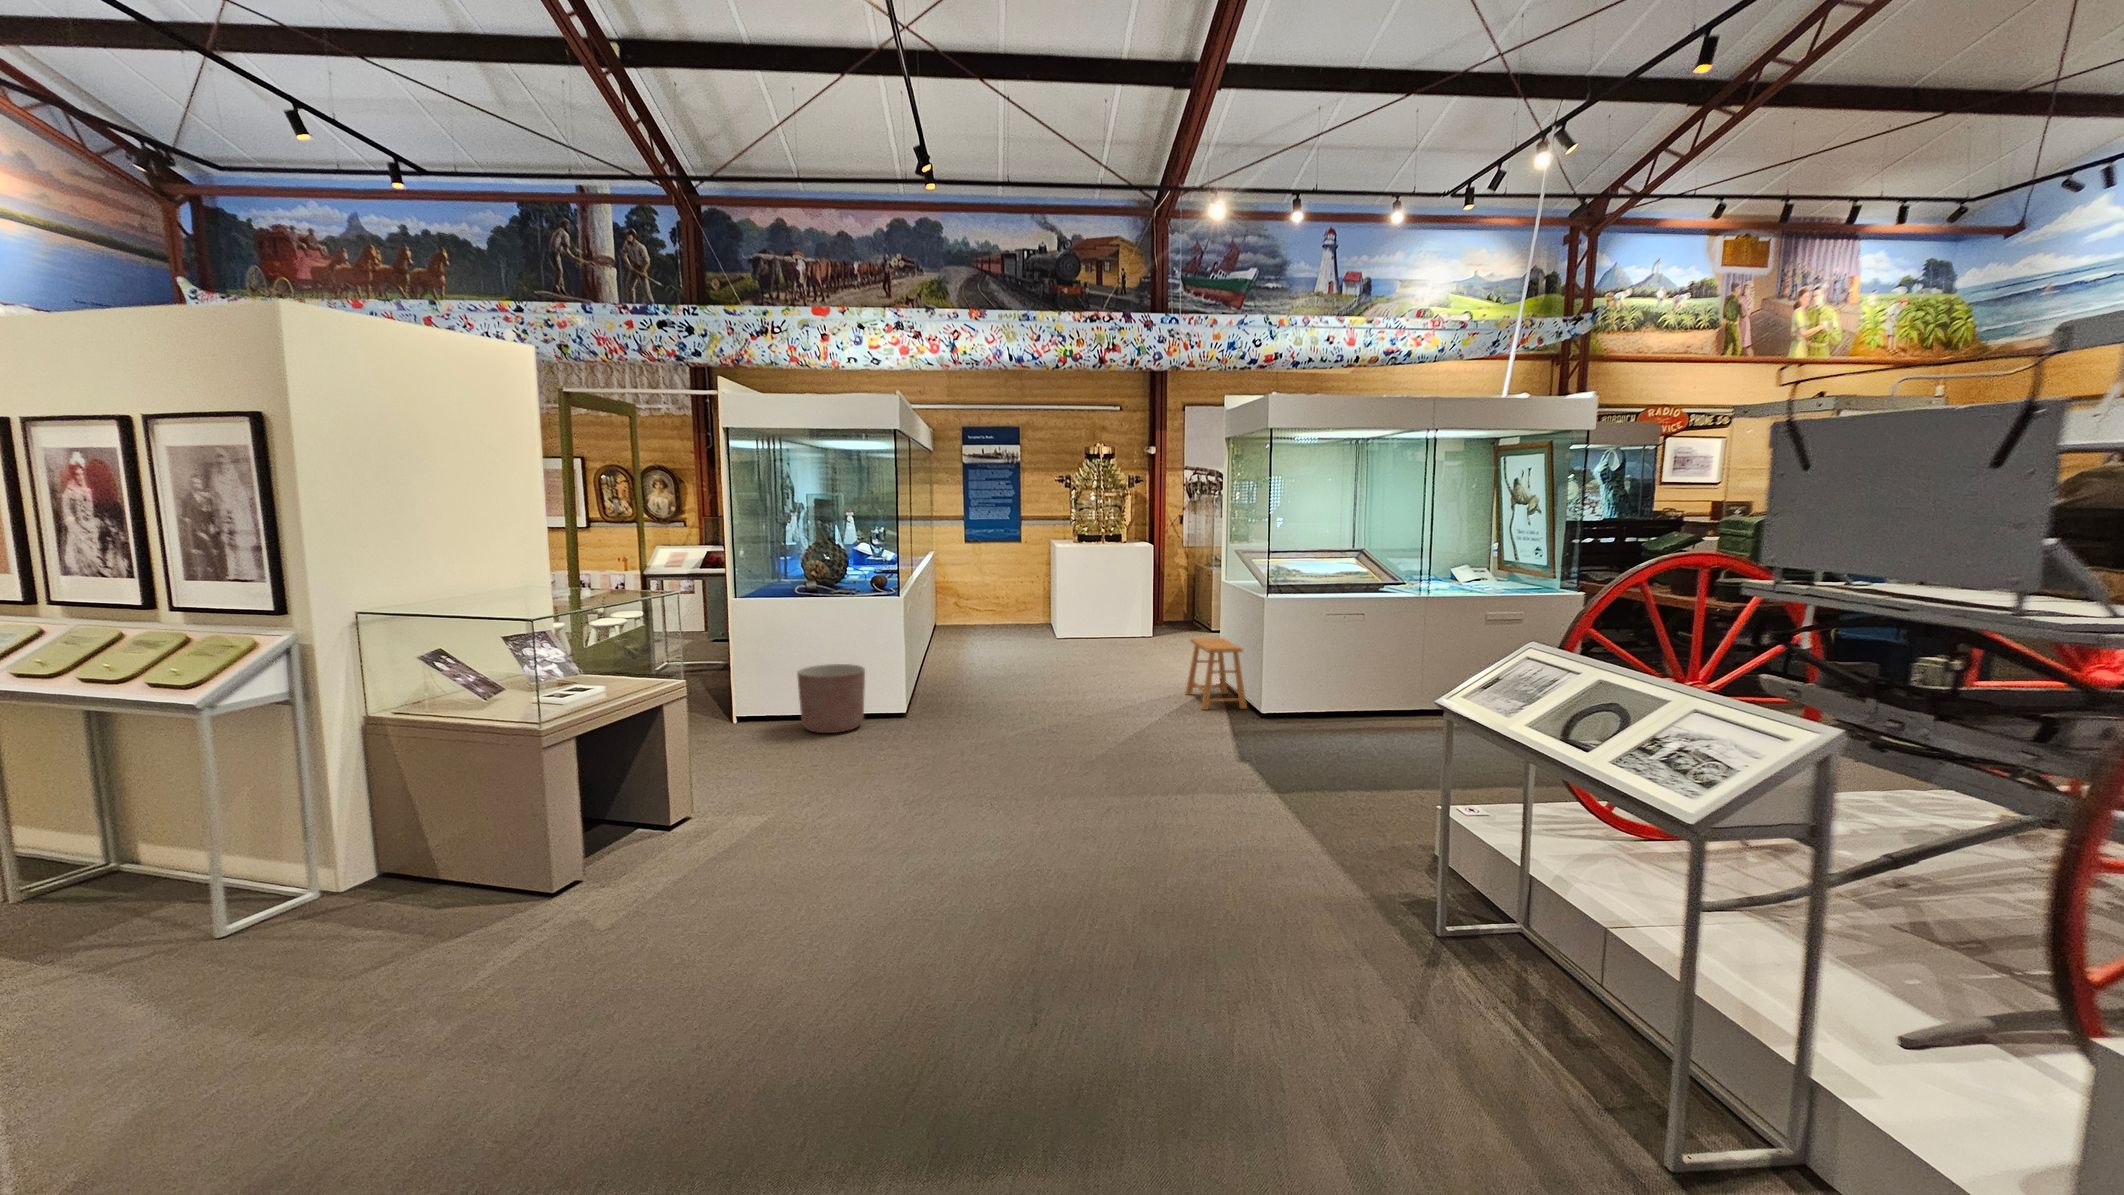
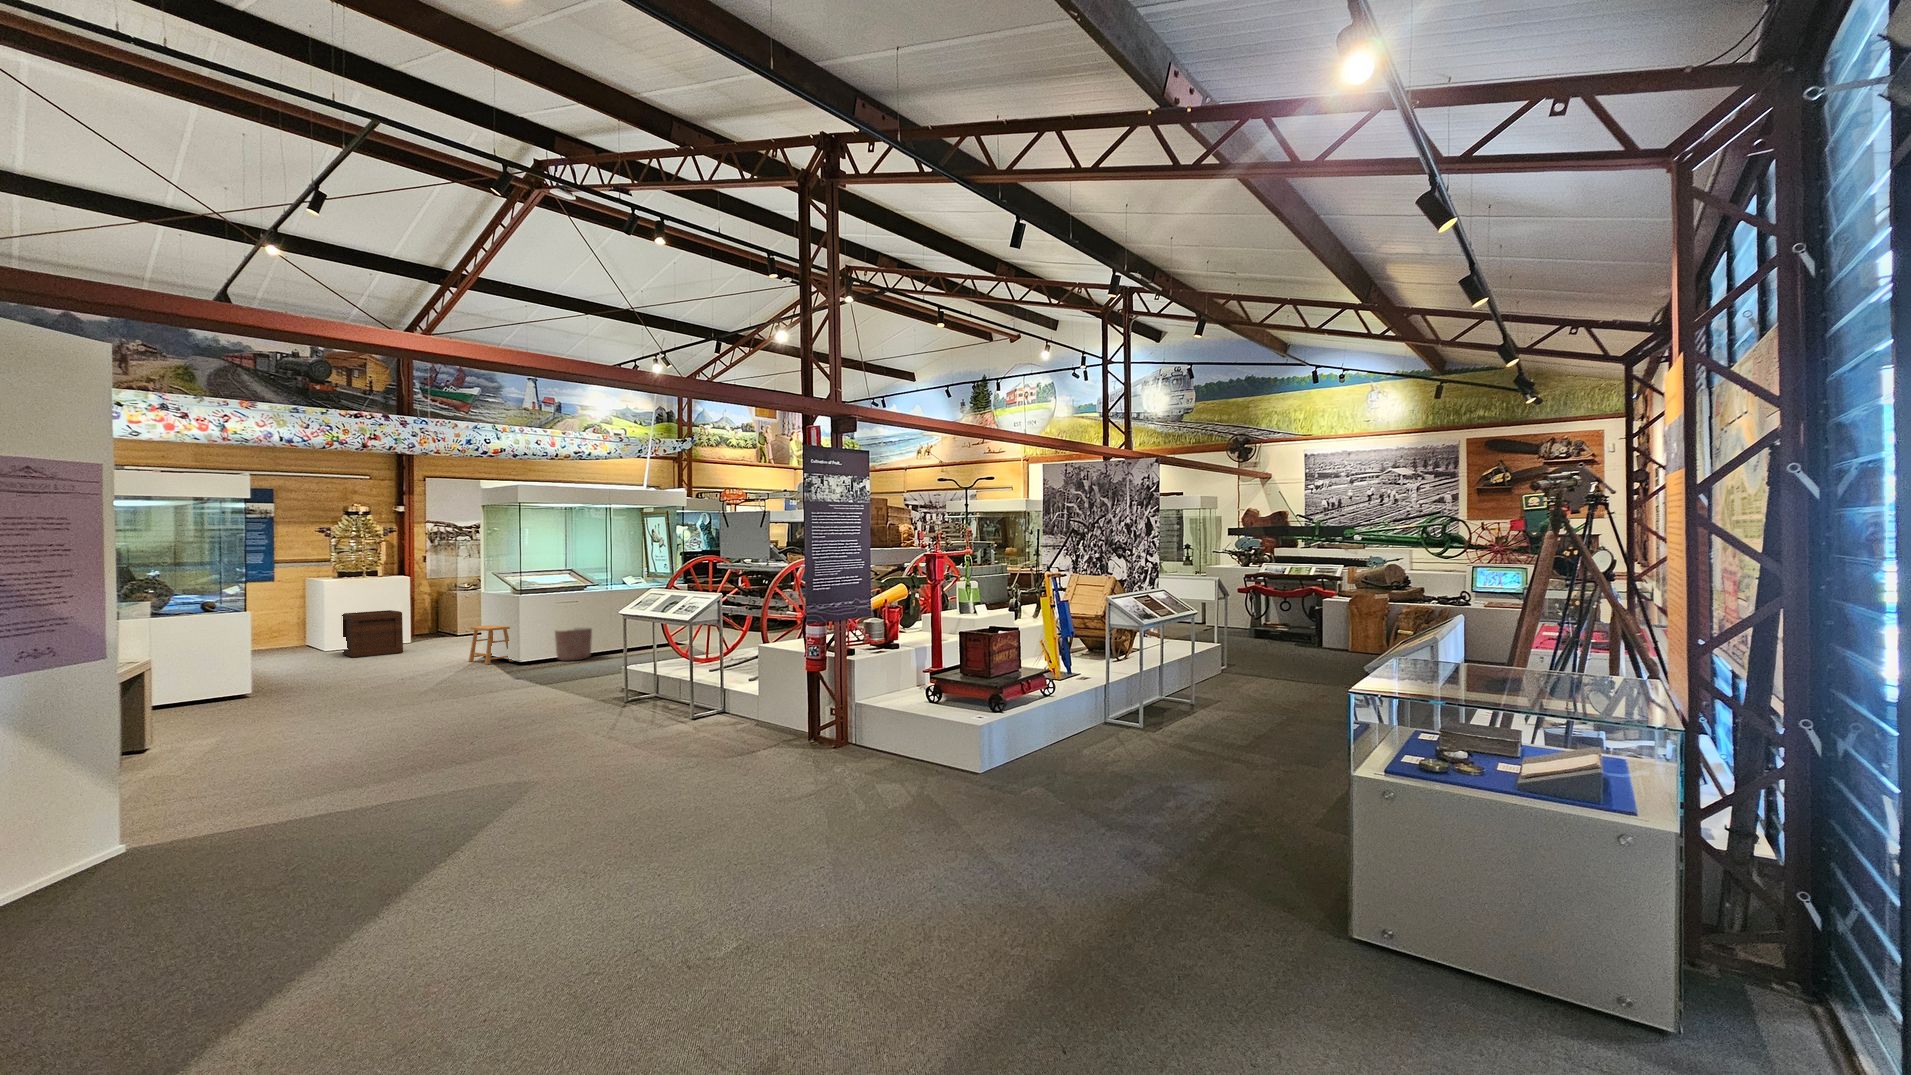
wooden crate: none [1071,589,1130,651] -> present [342,610,403,658]
planter: present [797,664,865,733] -> present [555,627,592,661]

